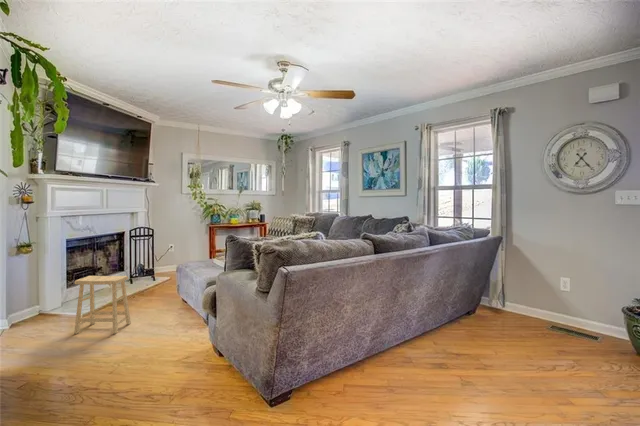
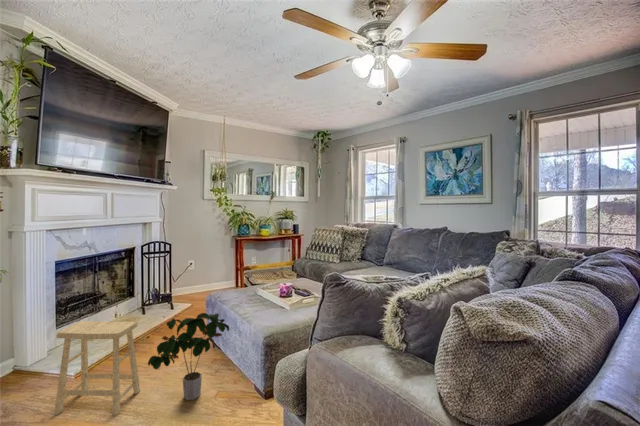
potted plant: none [136,270,192,327] -> present [148,313,229,400]

